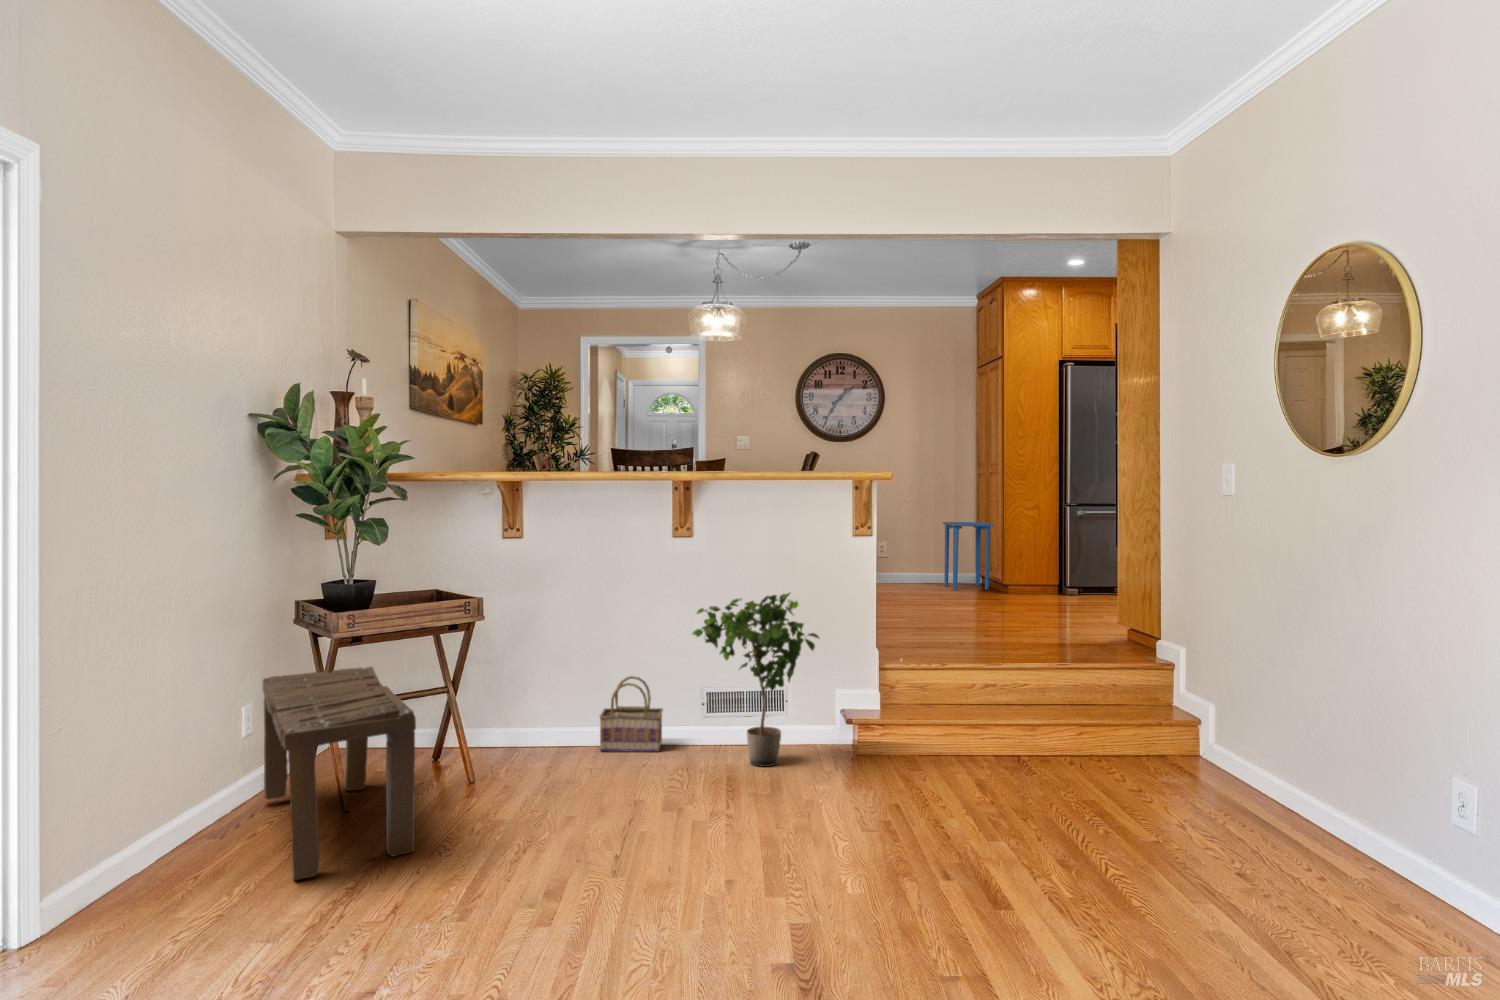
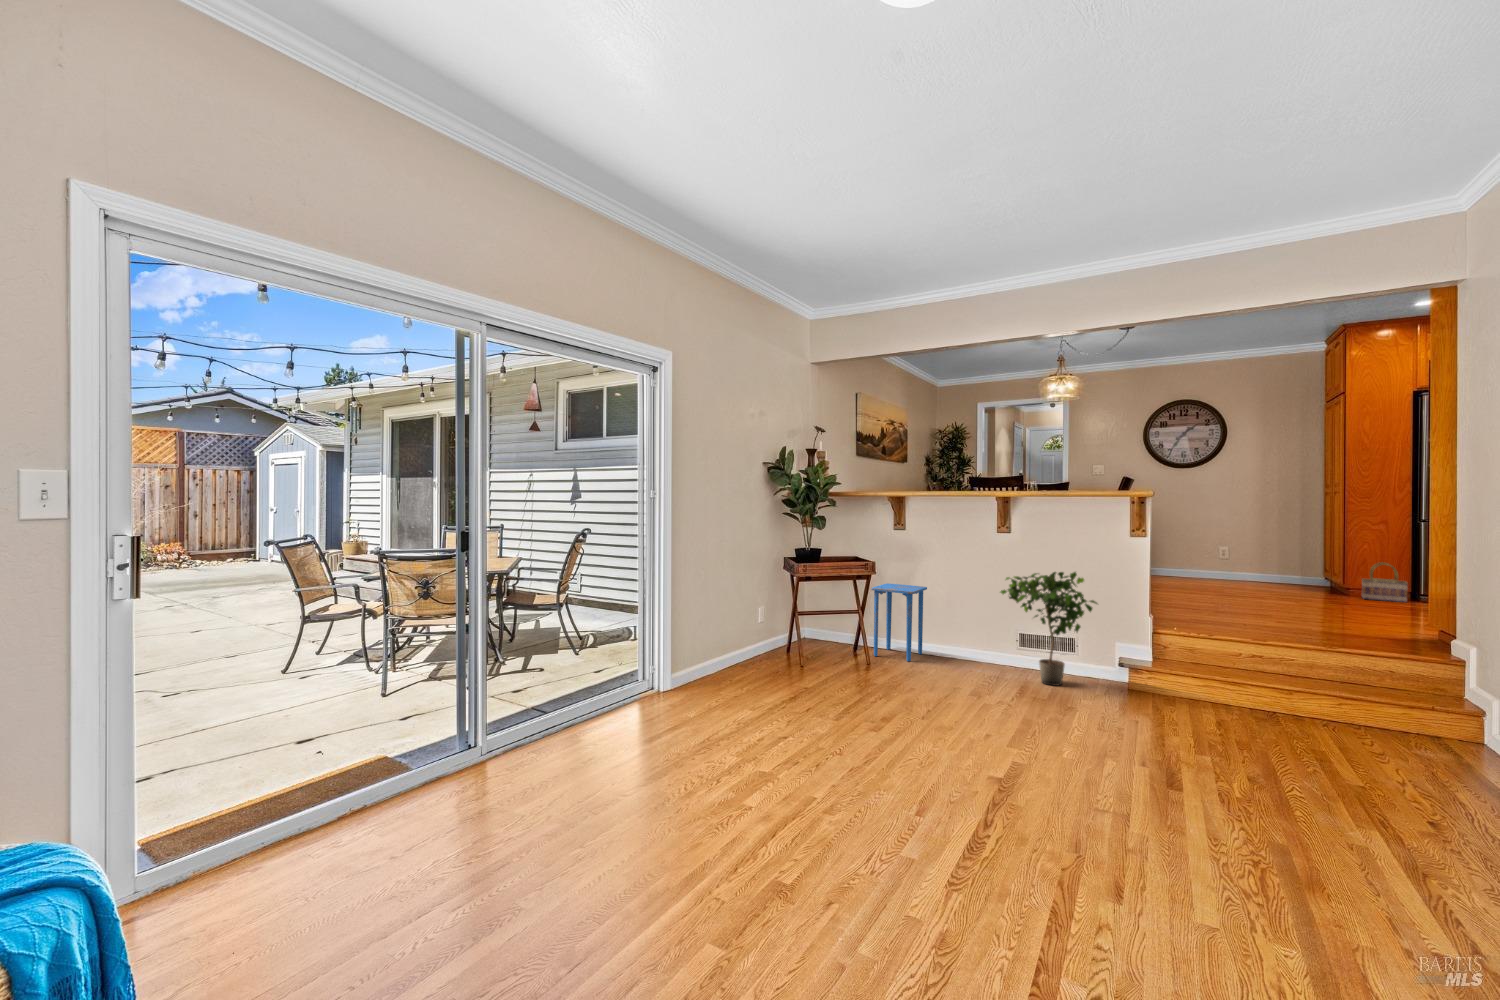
side table: present [943,522,994,590] -> present [871,583,927,661]
bench: present [263,667,416,880] -> none [760,594,823,690]
basket: present [600,676,663,752] -> present [1362,562,1408,602]

